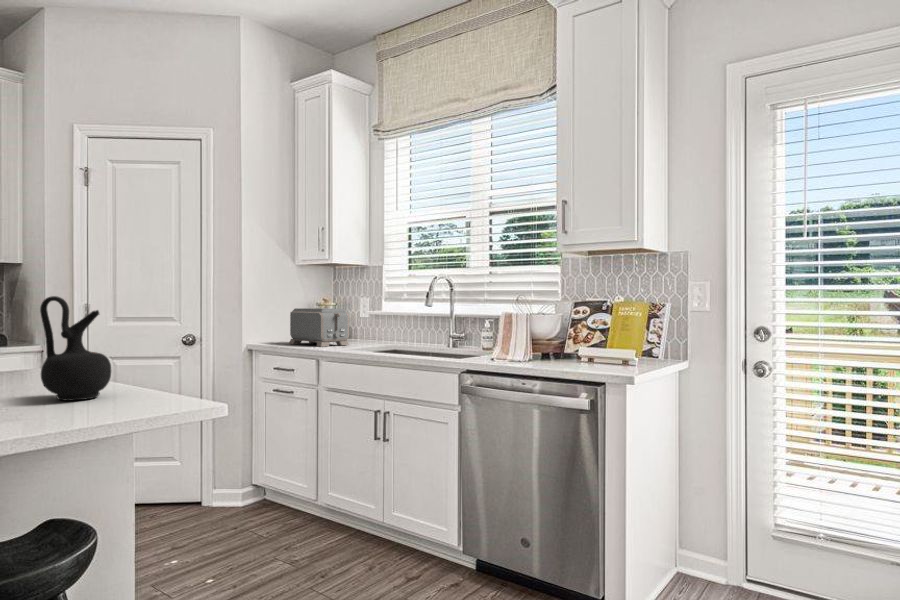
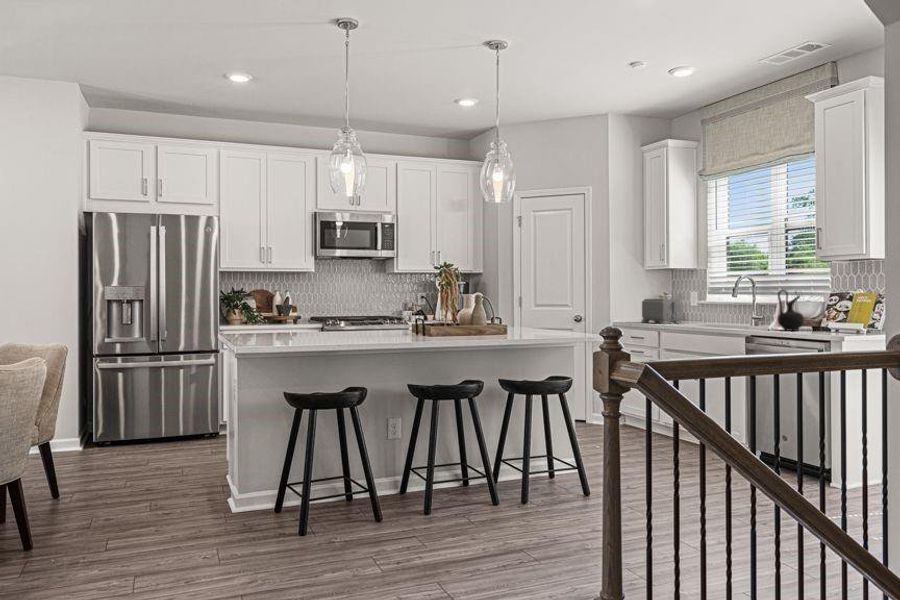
ceramic jug: present [40,296,111,401] -> present [778,290,804,331]

